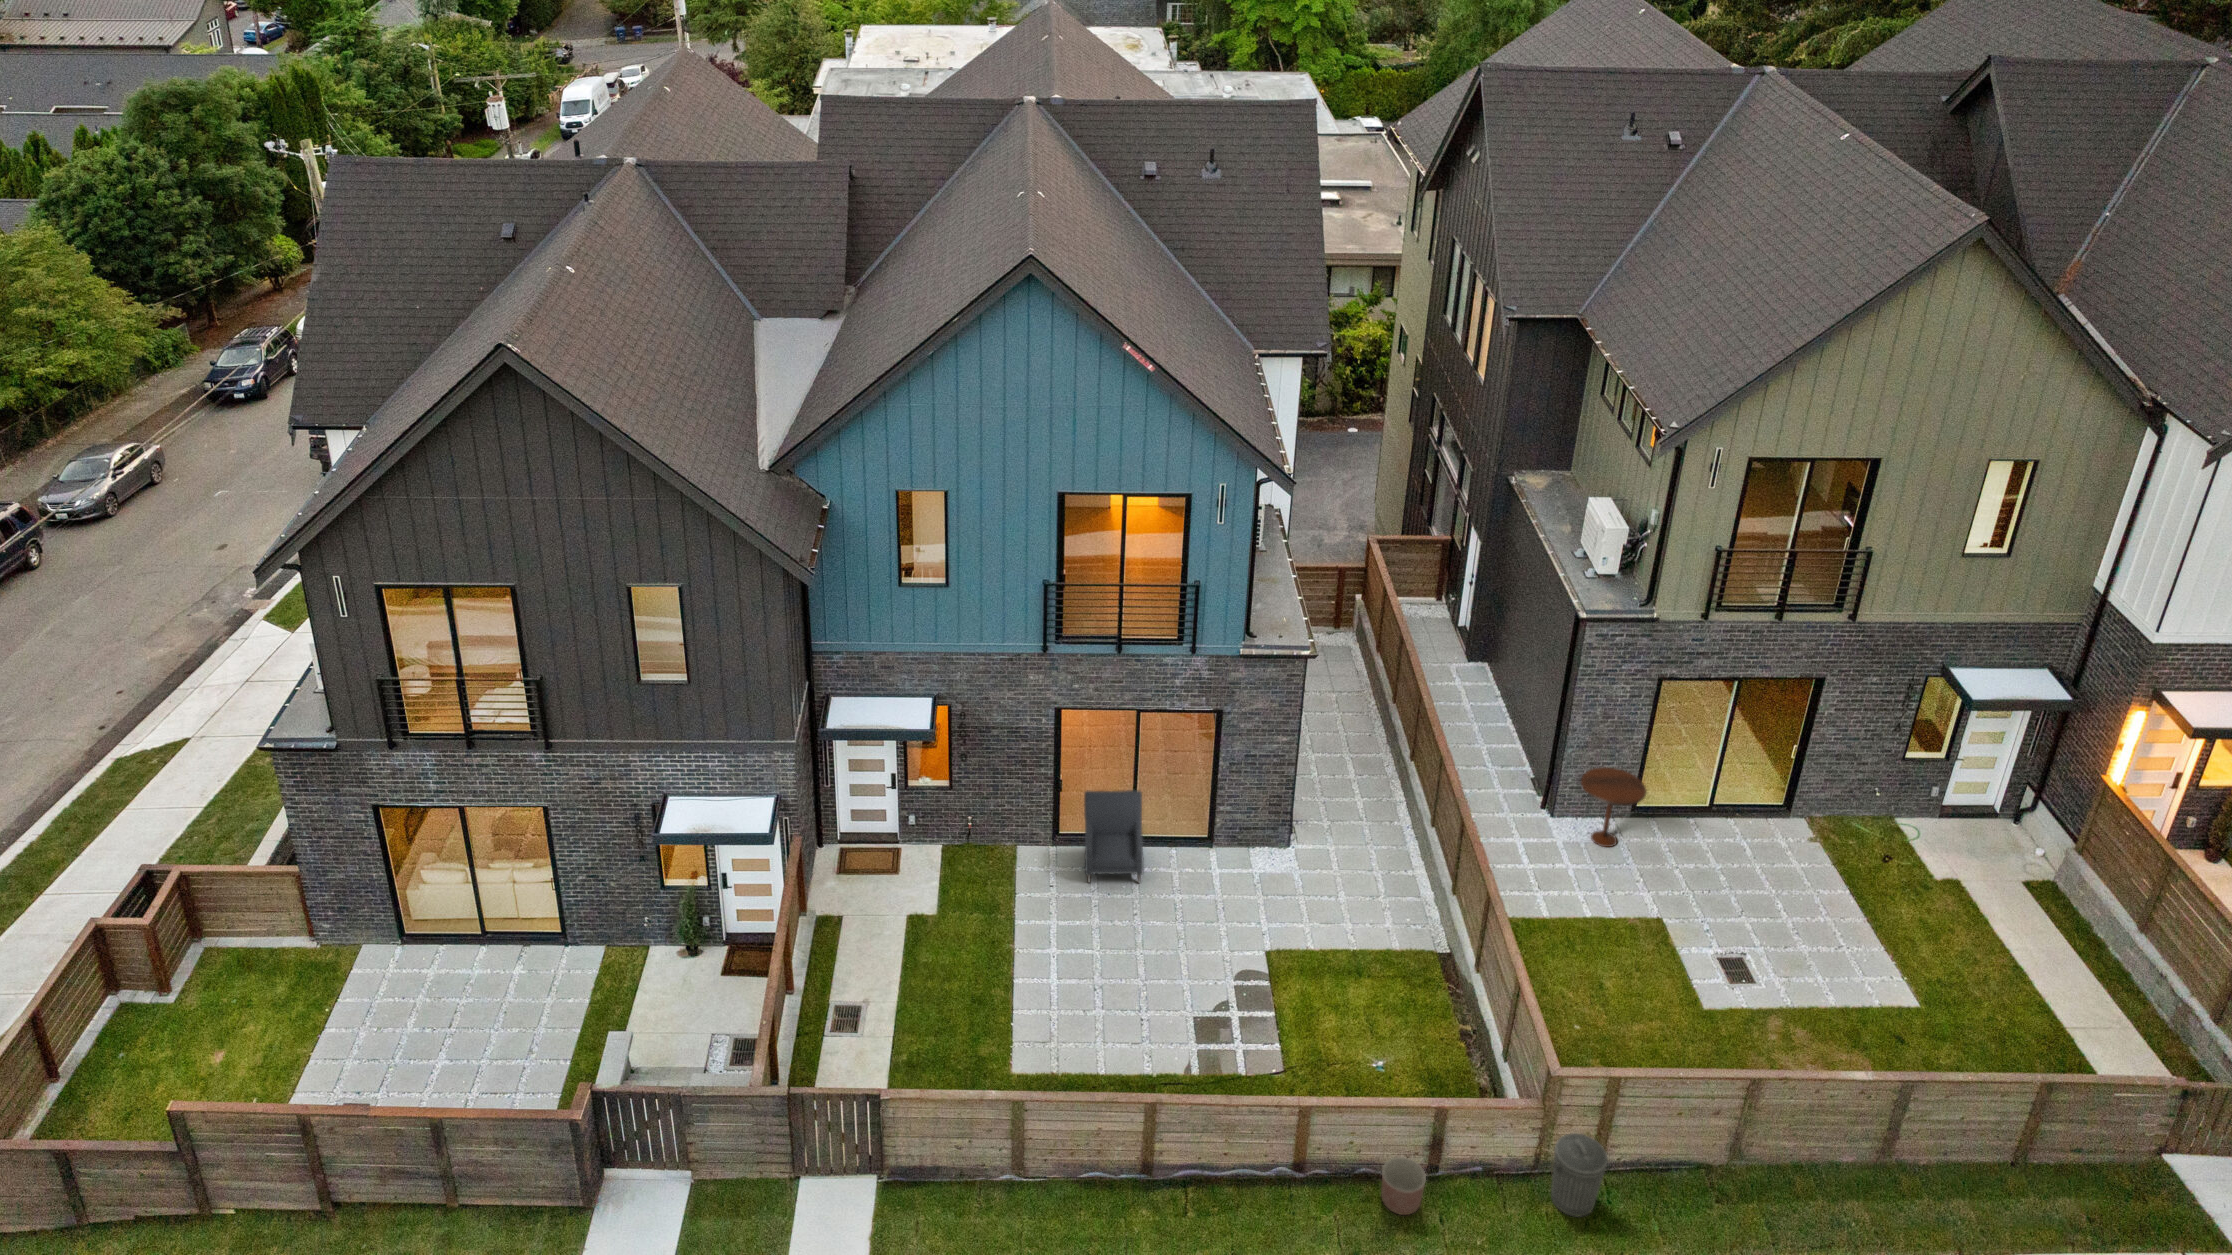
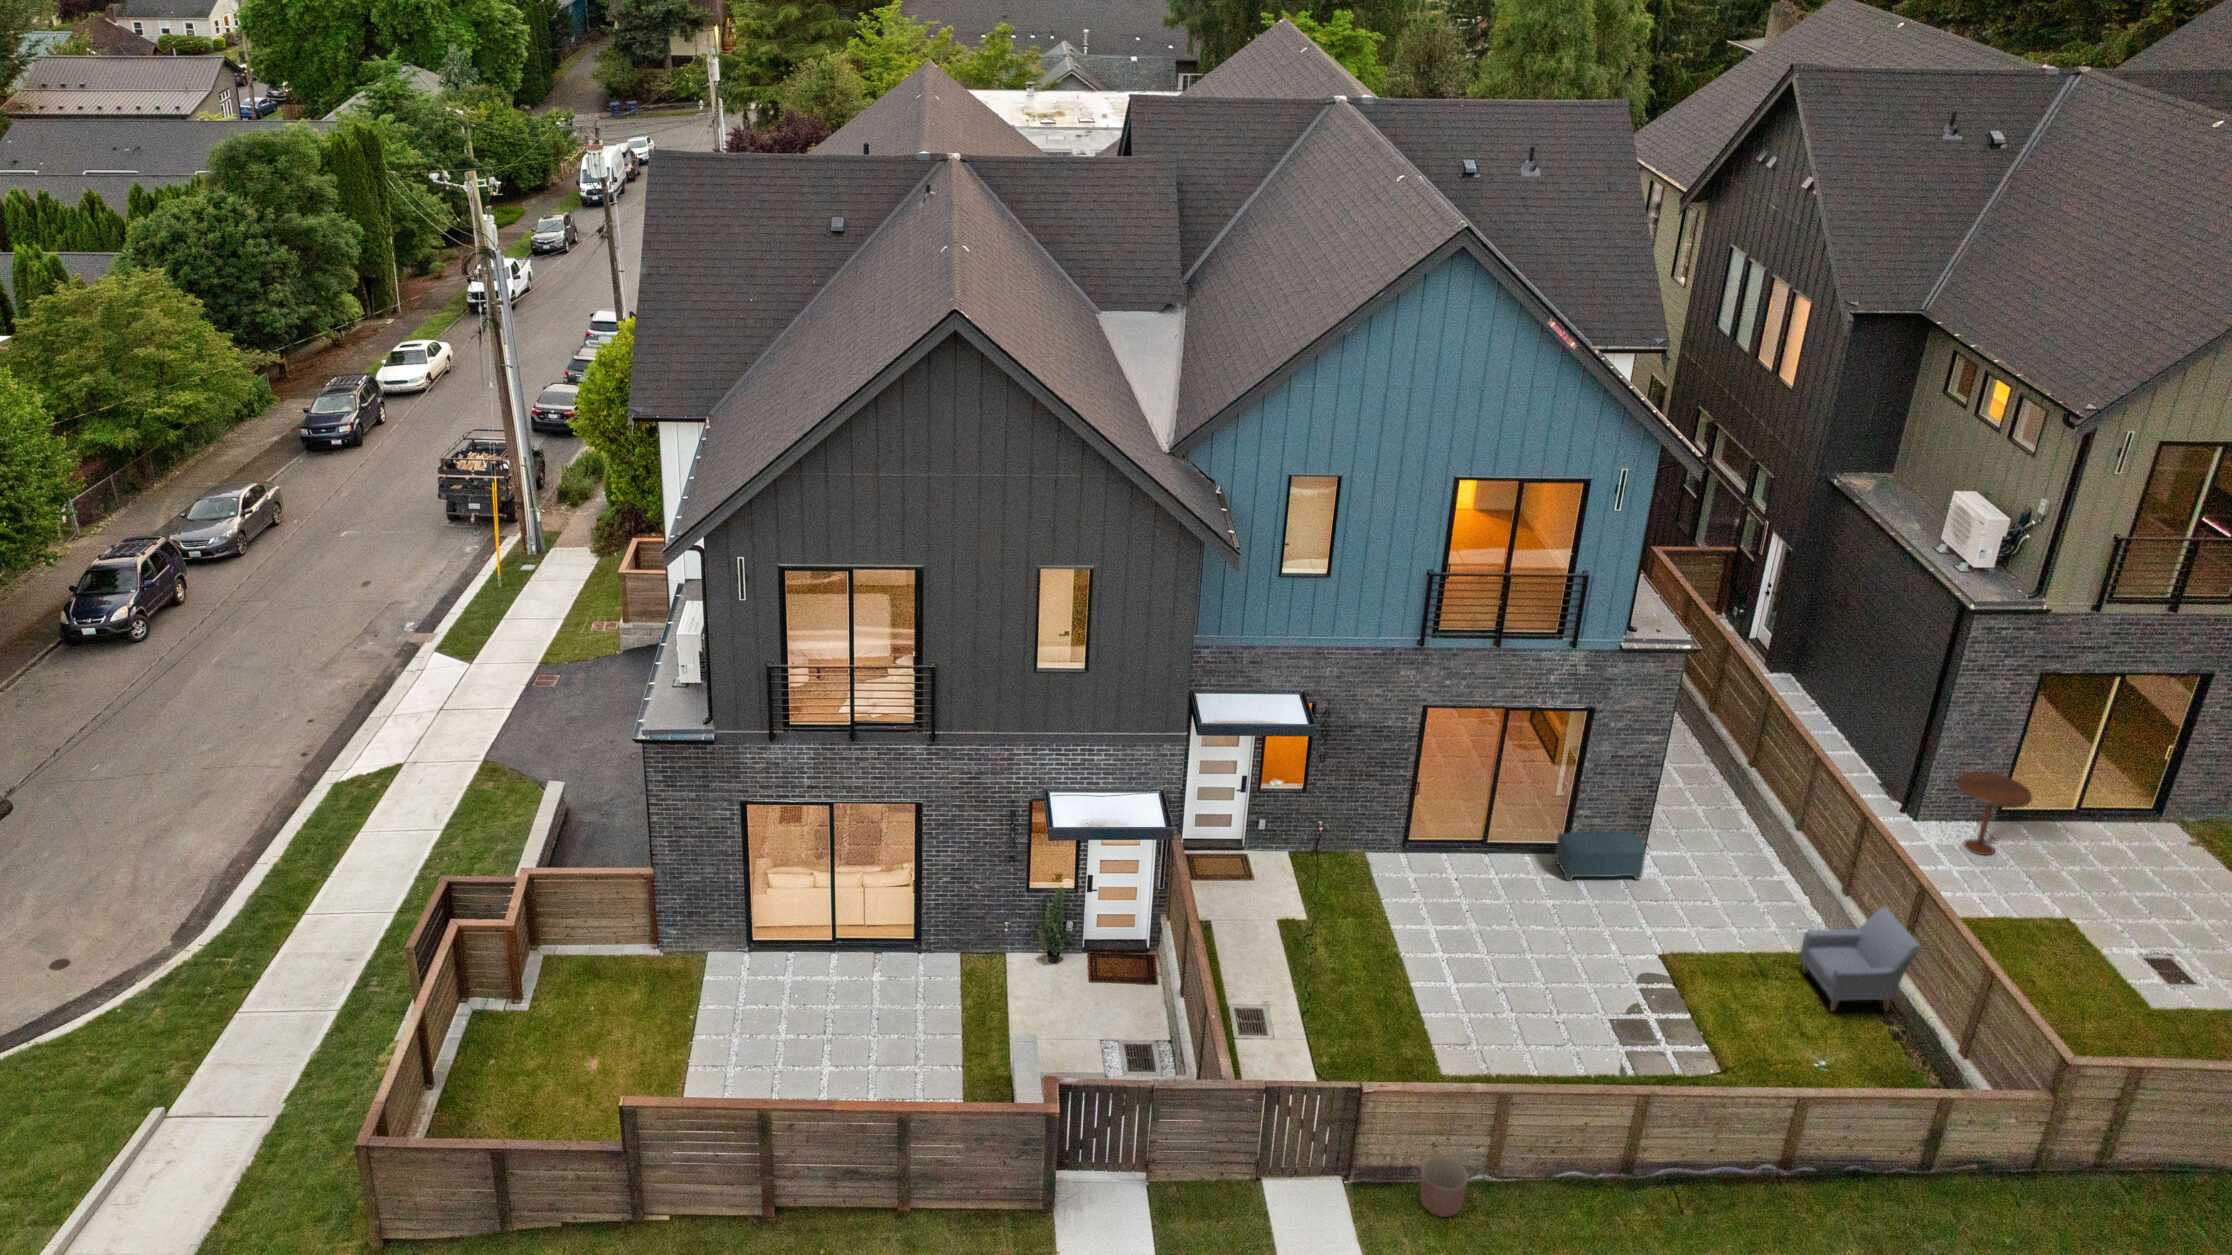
chair: present [1084,790,1144,882] -> present [1799,907,1921,1011]
bench: none [1202,824,1279,871] -> present [1555,832,1646,881]
trash can: present [1551,1133,1608,1216] -> none [2063,1125,2138,1214]
planter: present [1381,1157,1426,1215] -> present [1420,1157,1468,1217]

